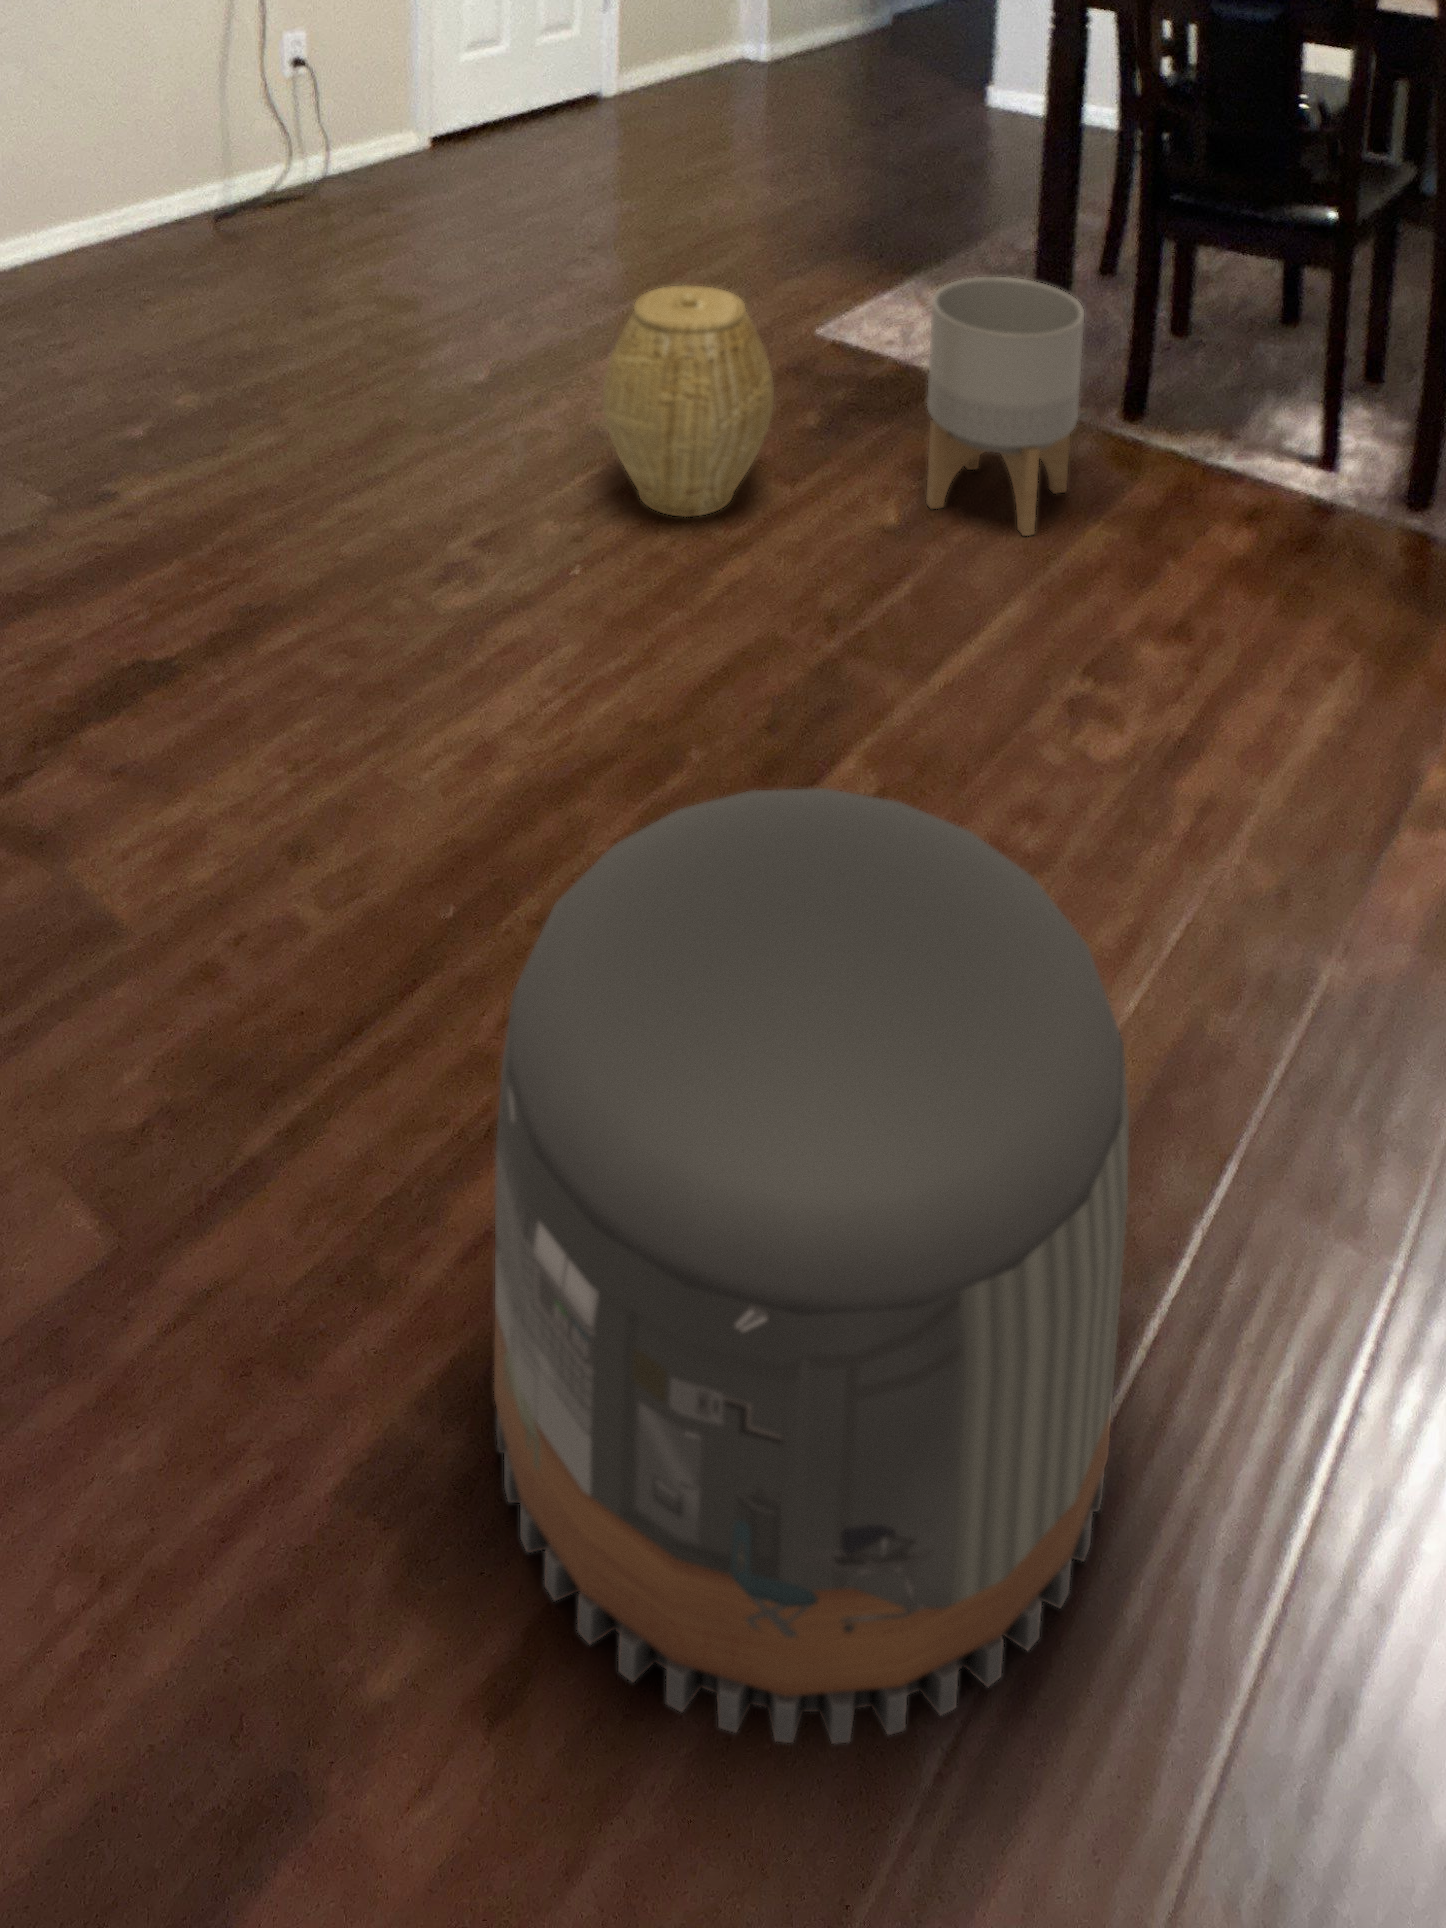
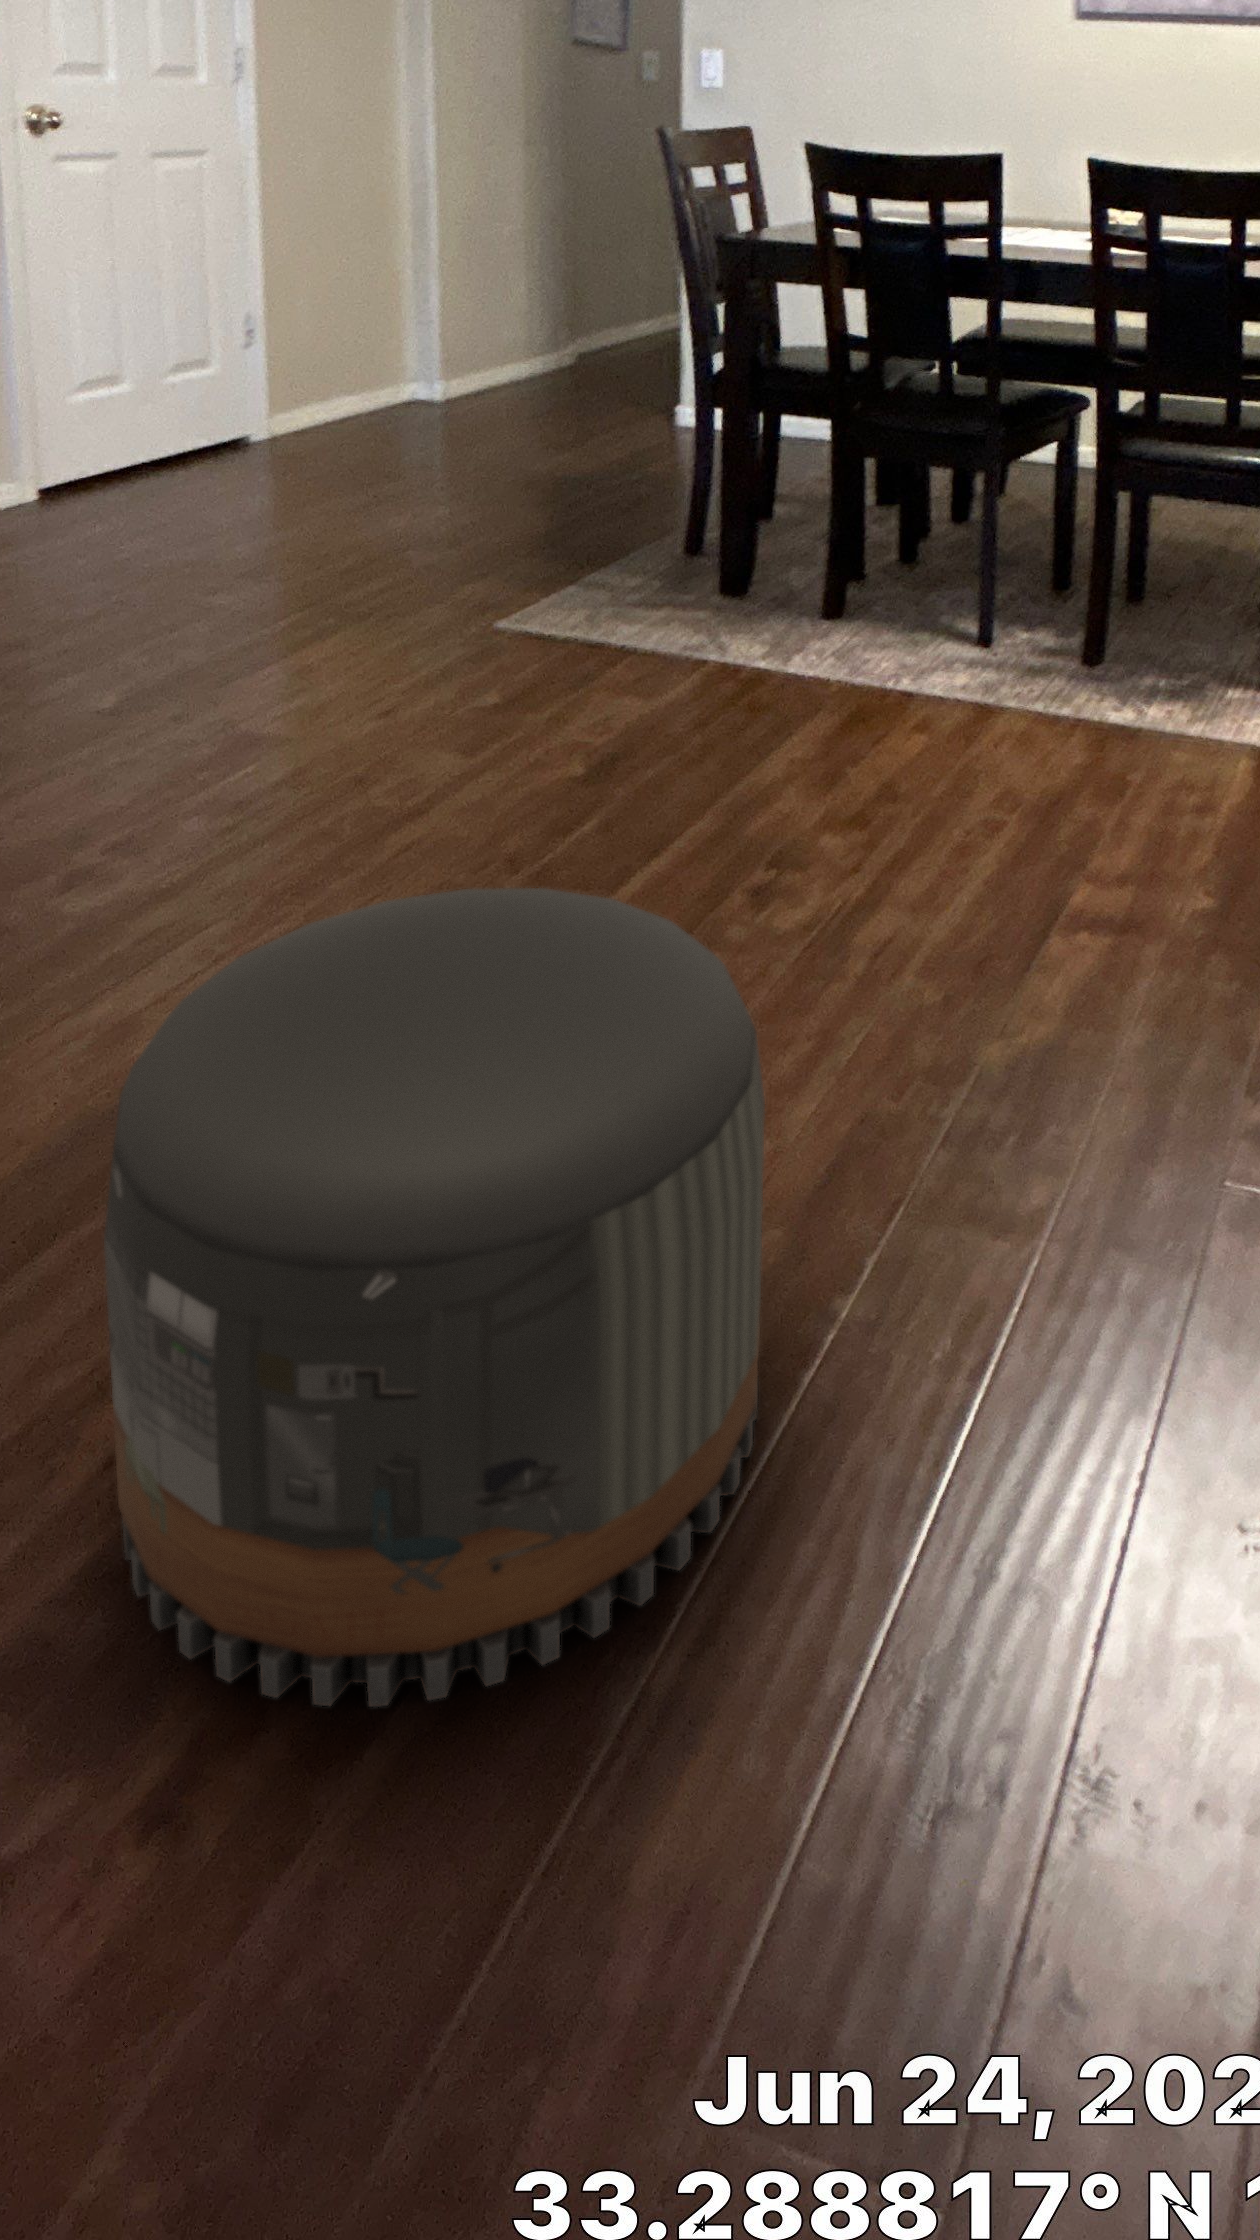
planter: present [926,277,1084,536] -> none [597,519,748,758]
woven basket: present [603,285,774,517] -> none [242,548,434,782]

